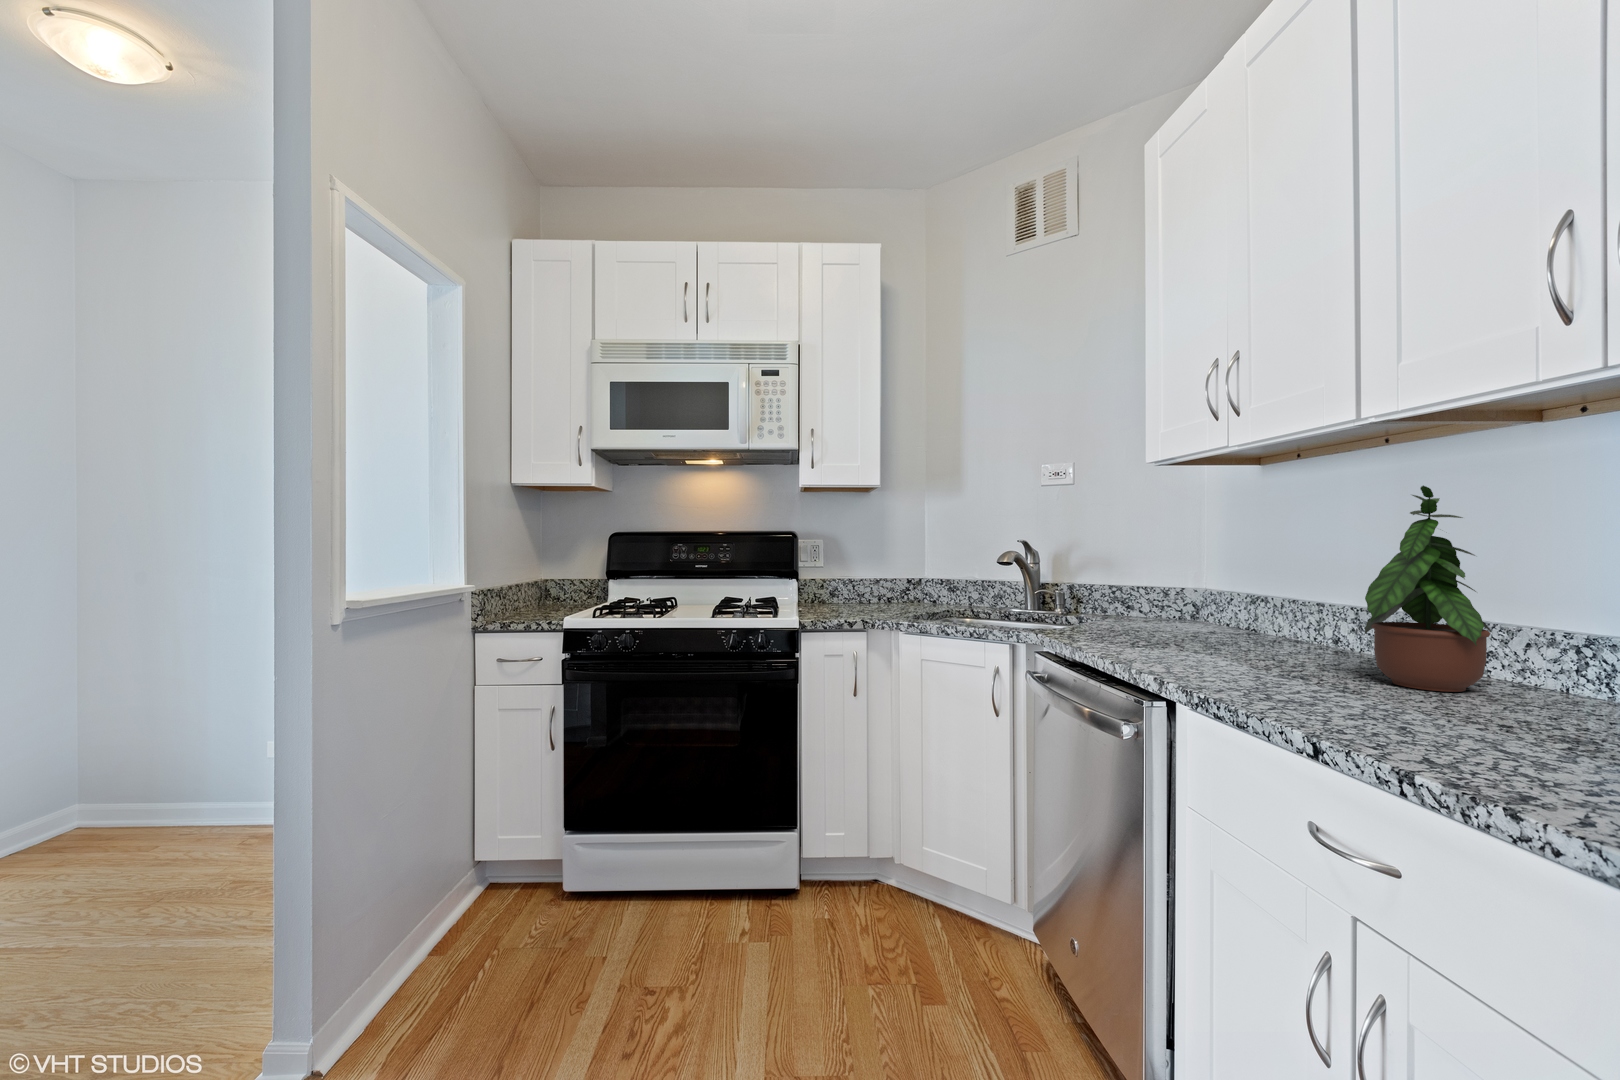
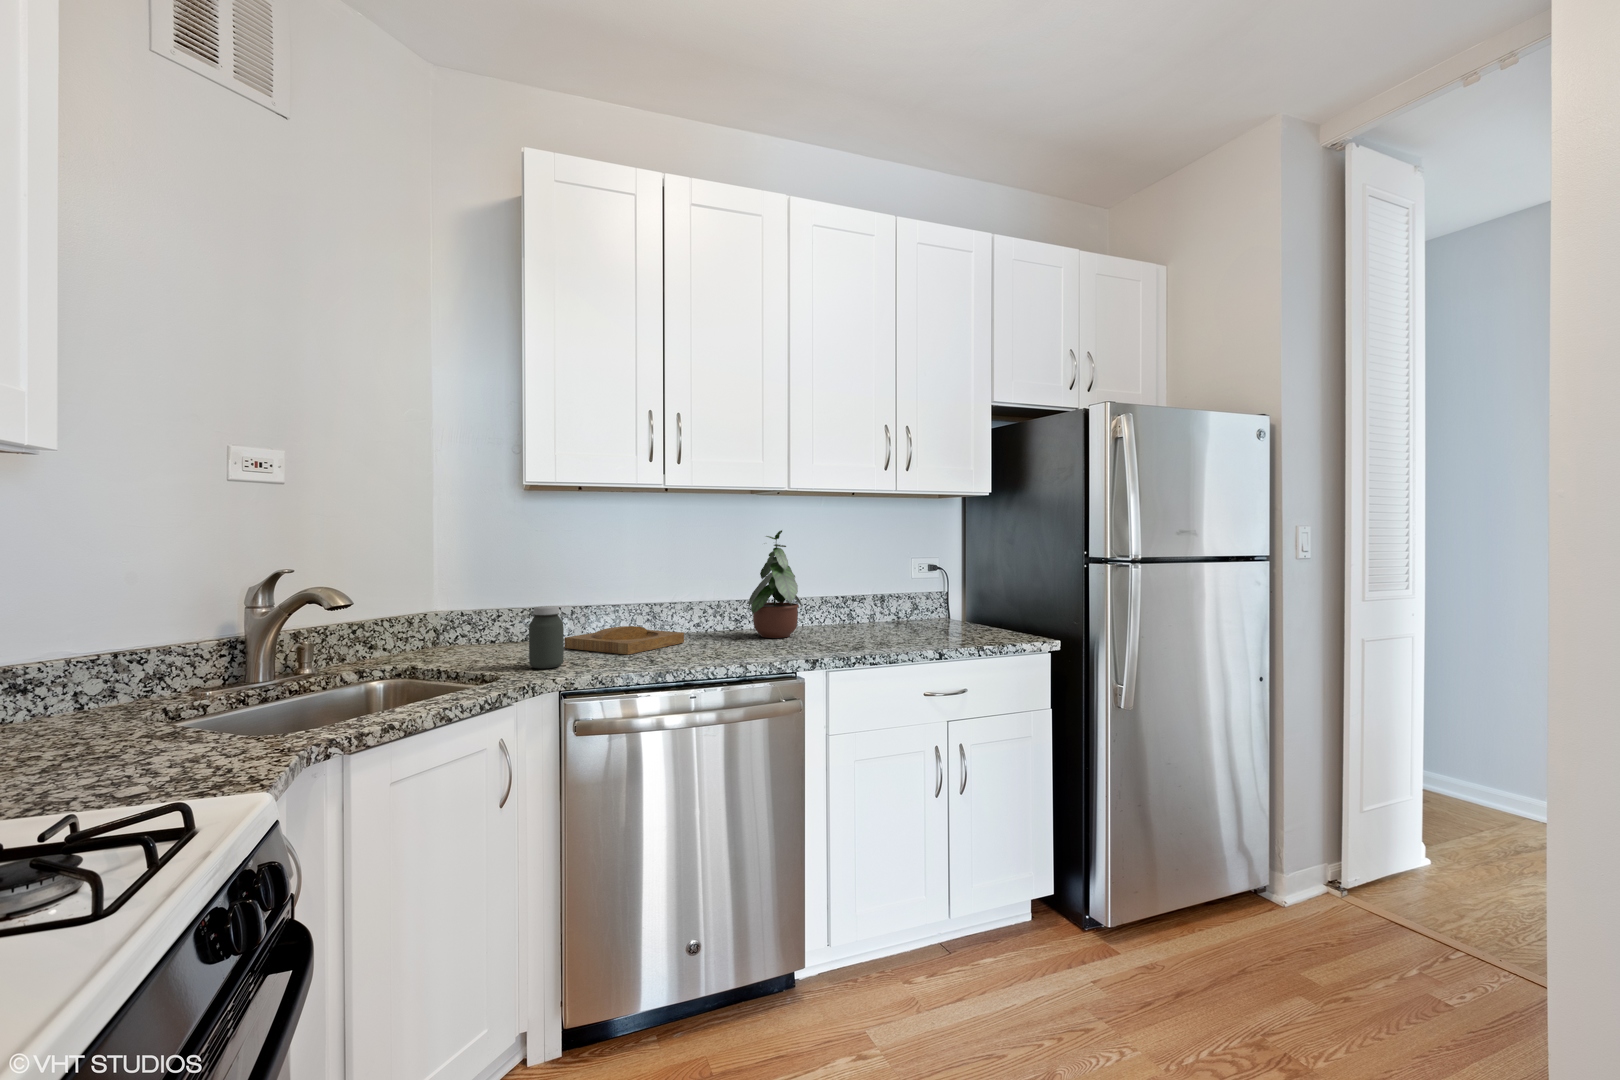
jar: none [1072,577,1103,633] -> present [529,606,564,669]
tray: none [1169,622,1319,657] -> present [565,626,684,655]

